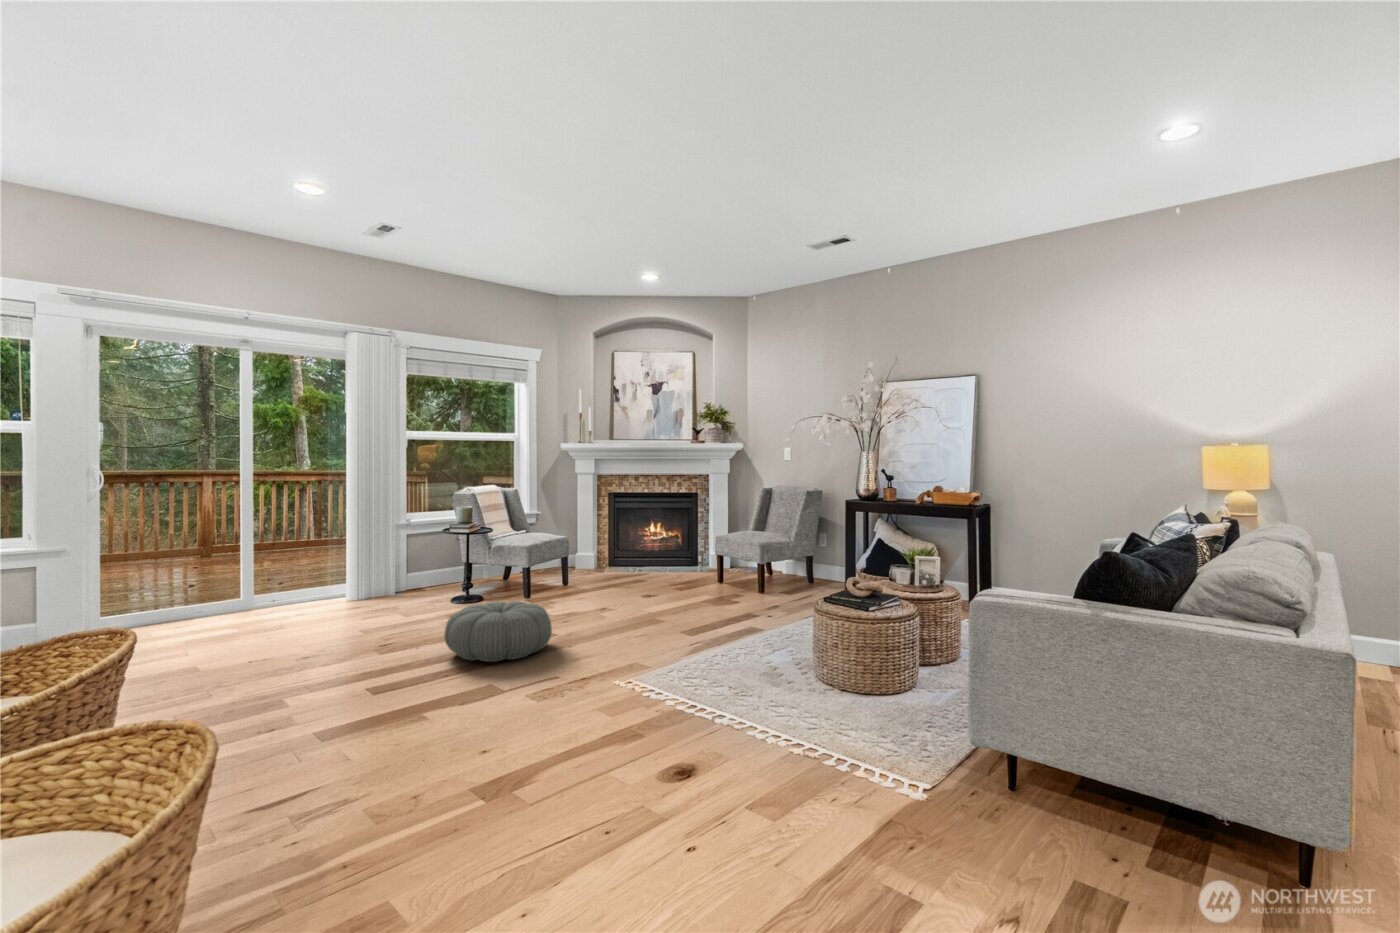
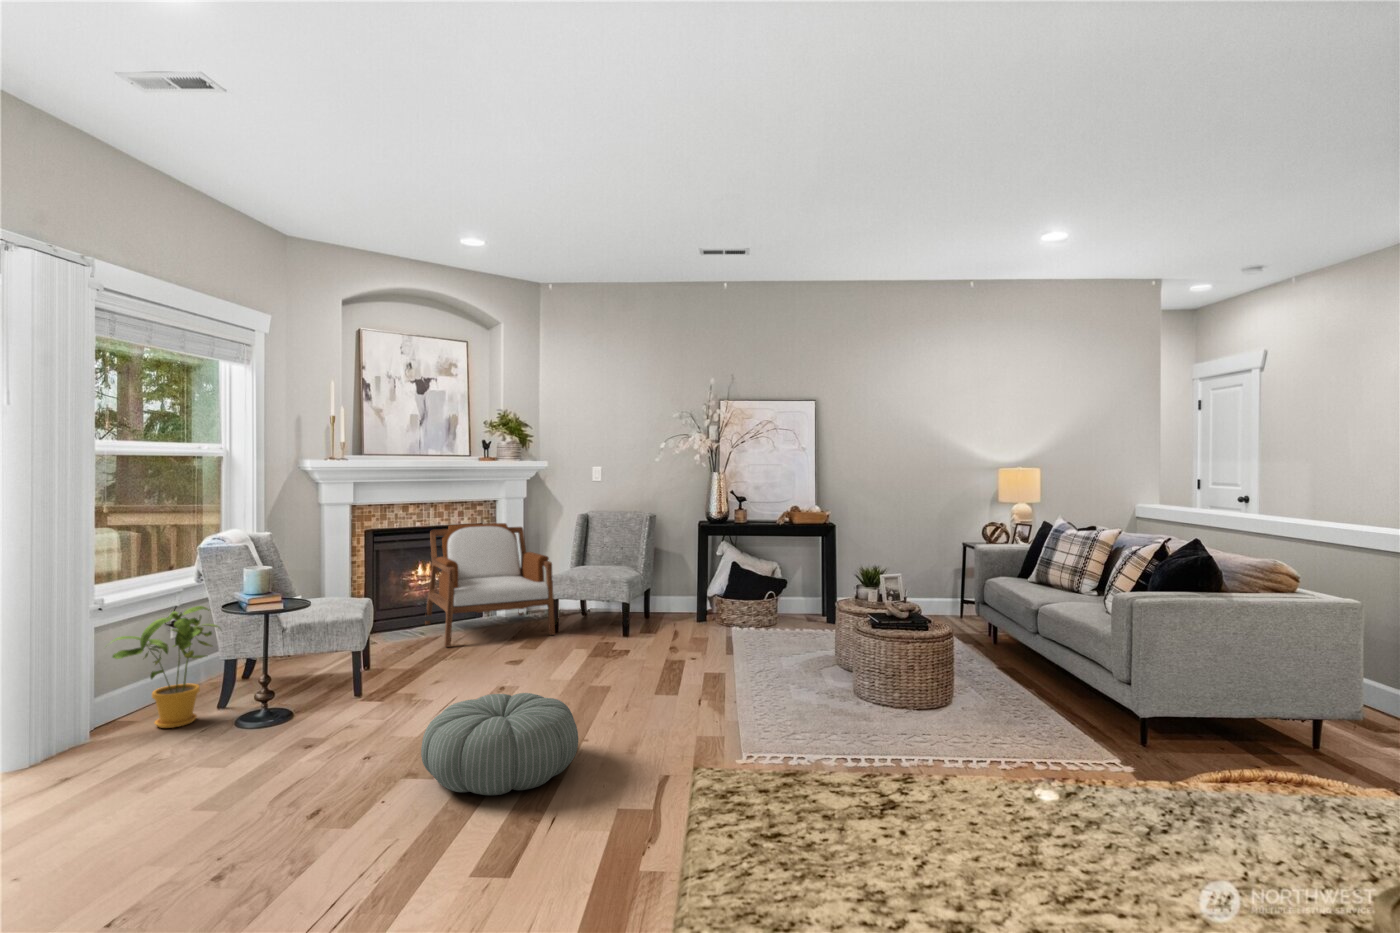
armchair: none [632,493,728,584] -> present [425,523,555,647]
house plant: none [408,529,465,598] -> present [112,606,220,728]

